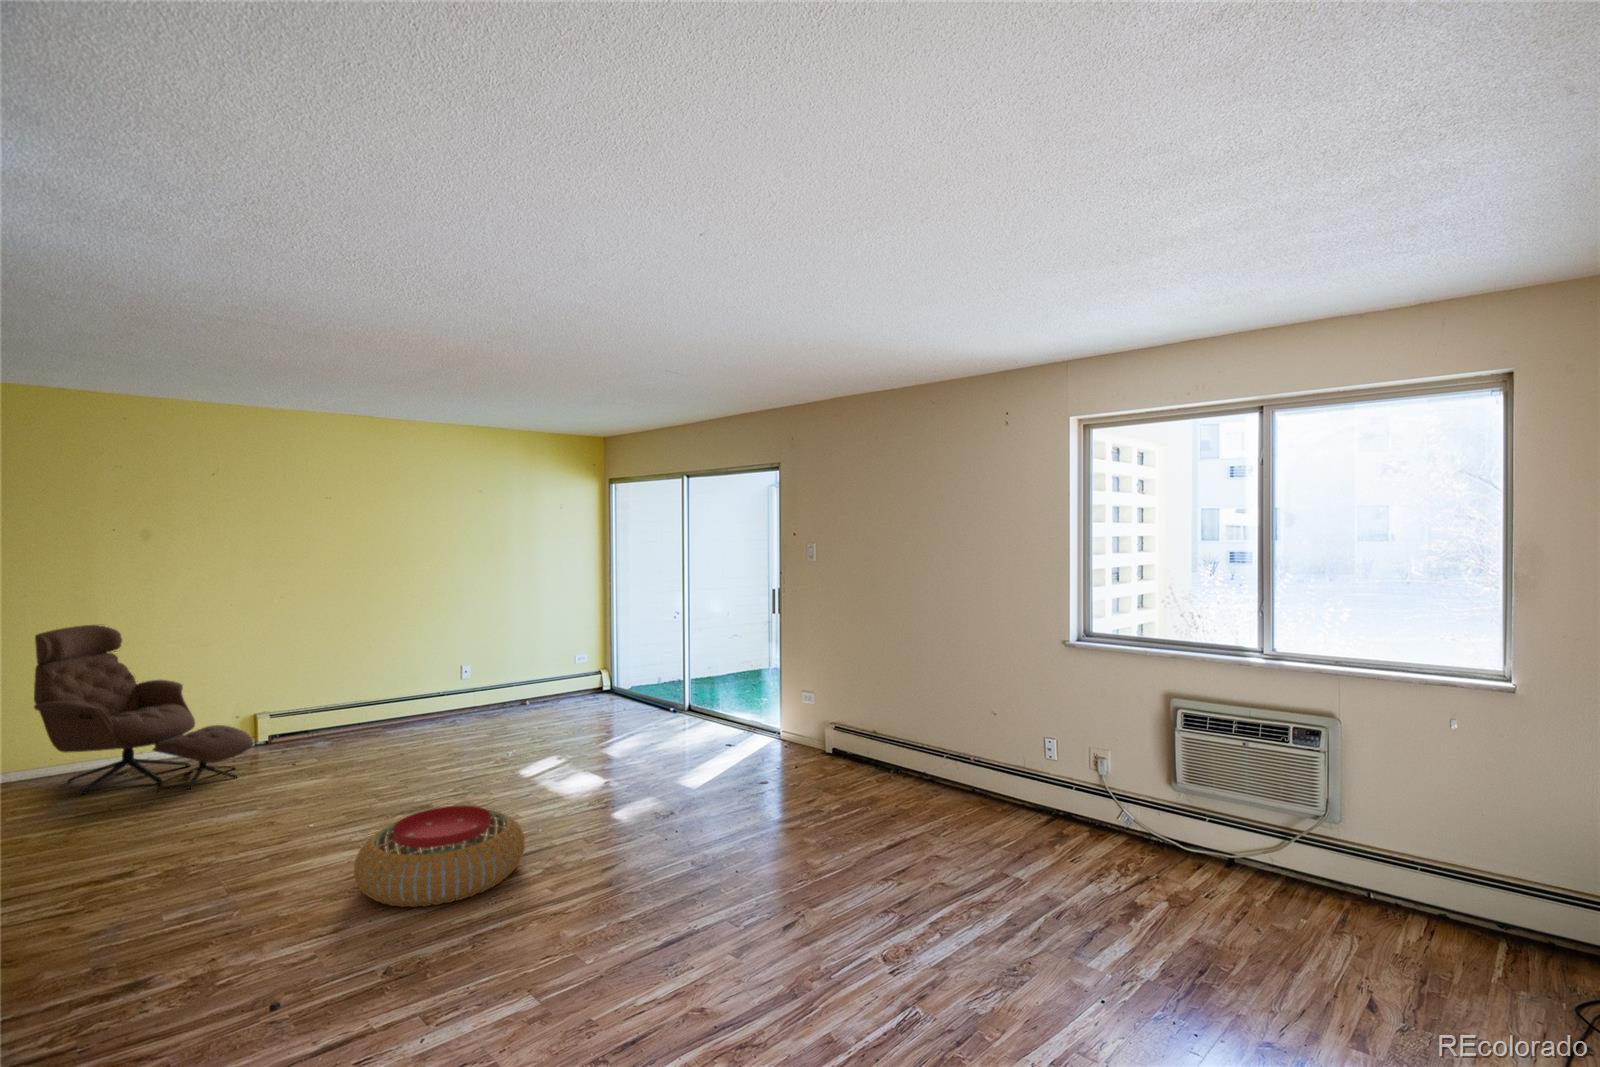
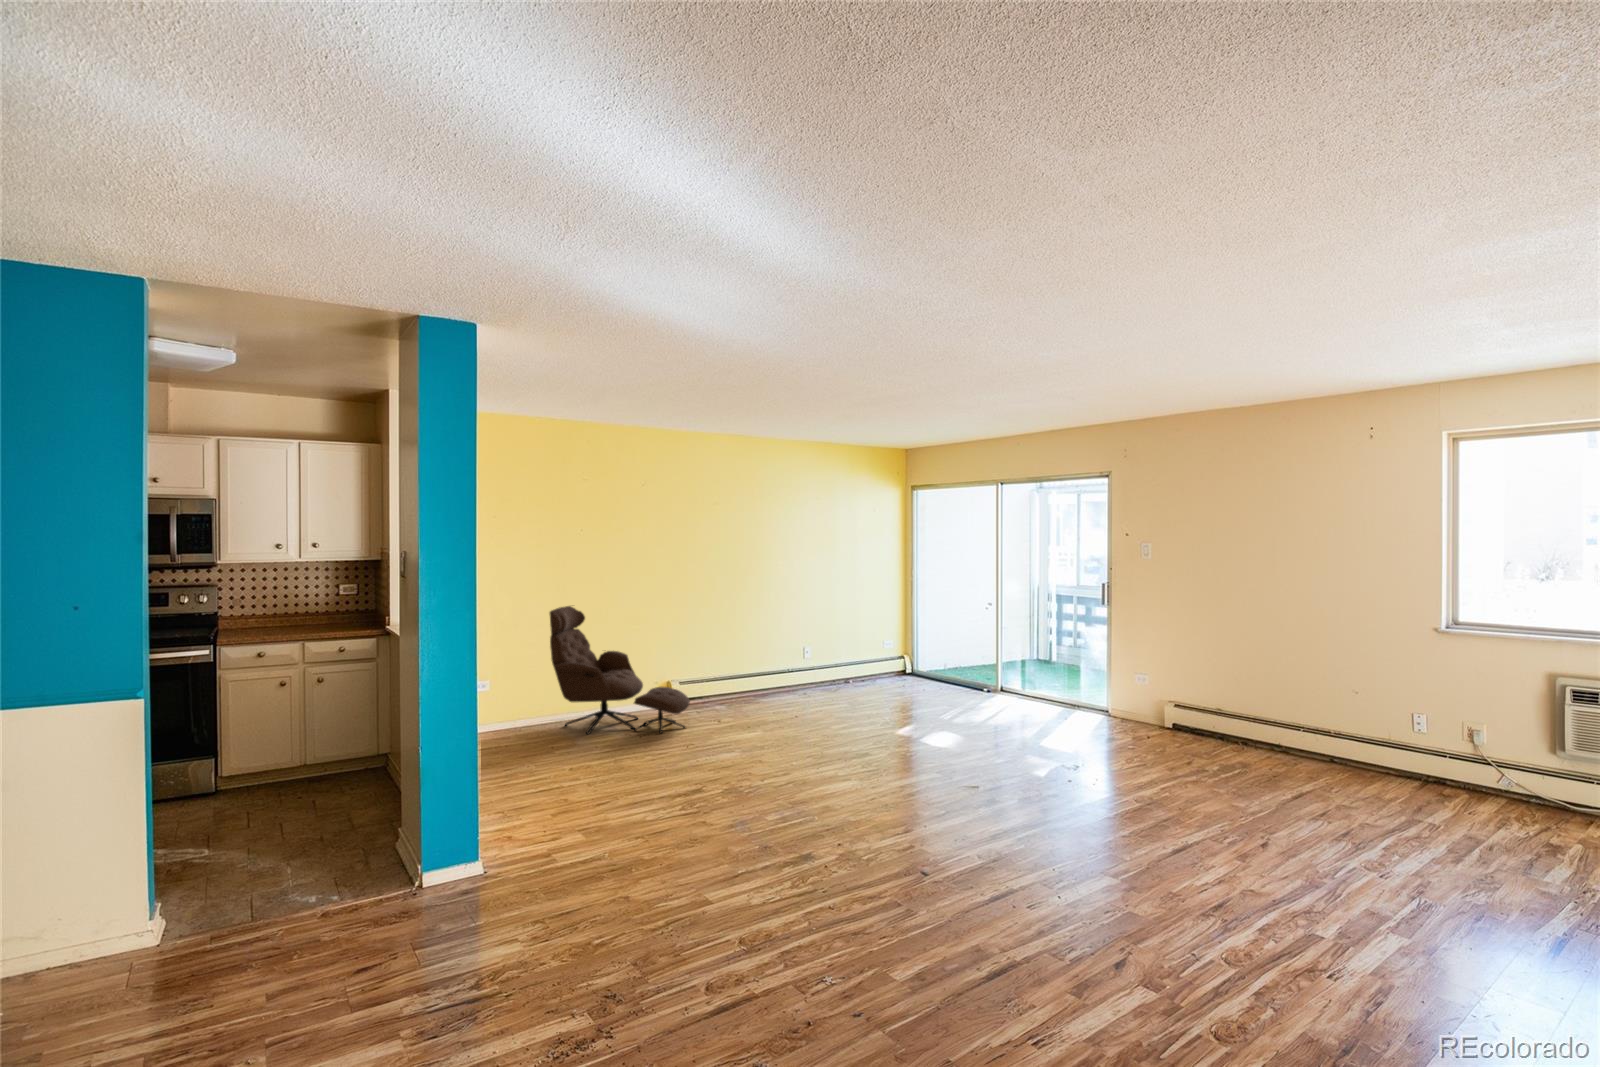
pouf: present [354,805,525,907] -> none [876,746,995,812]

